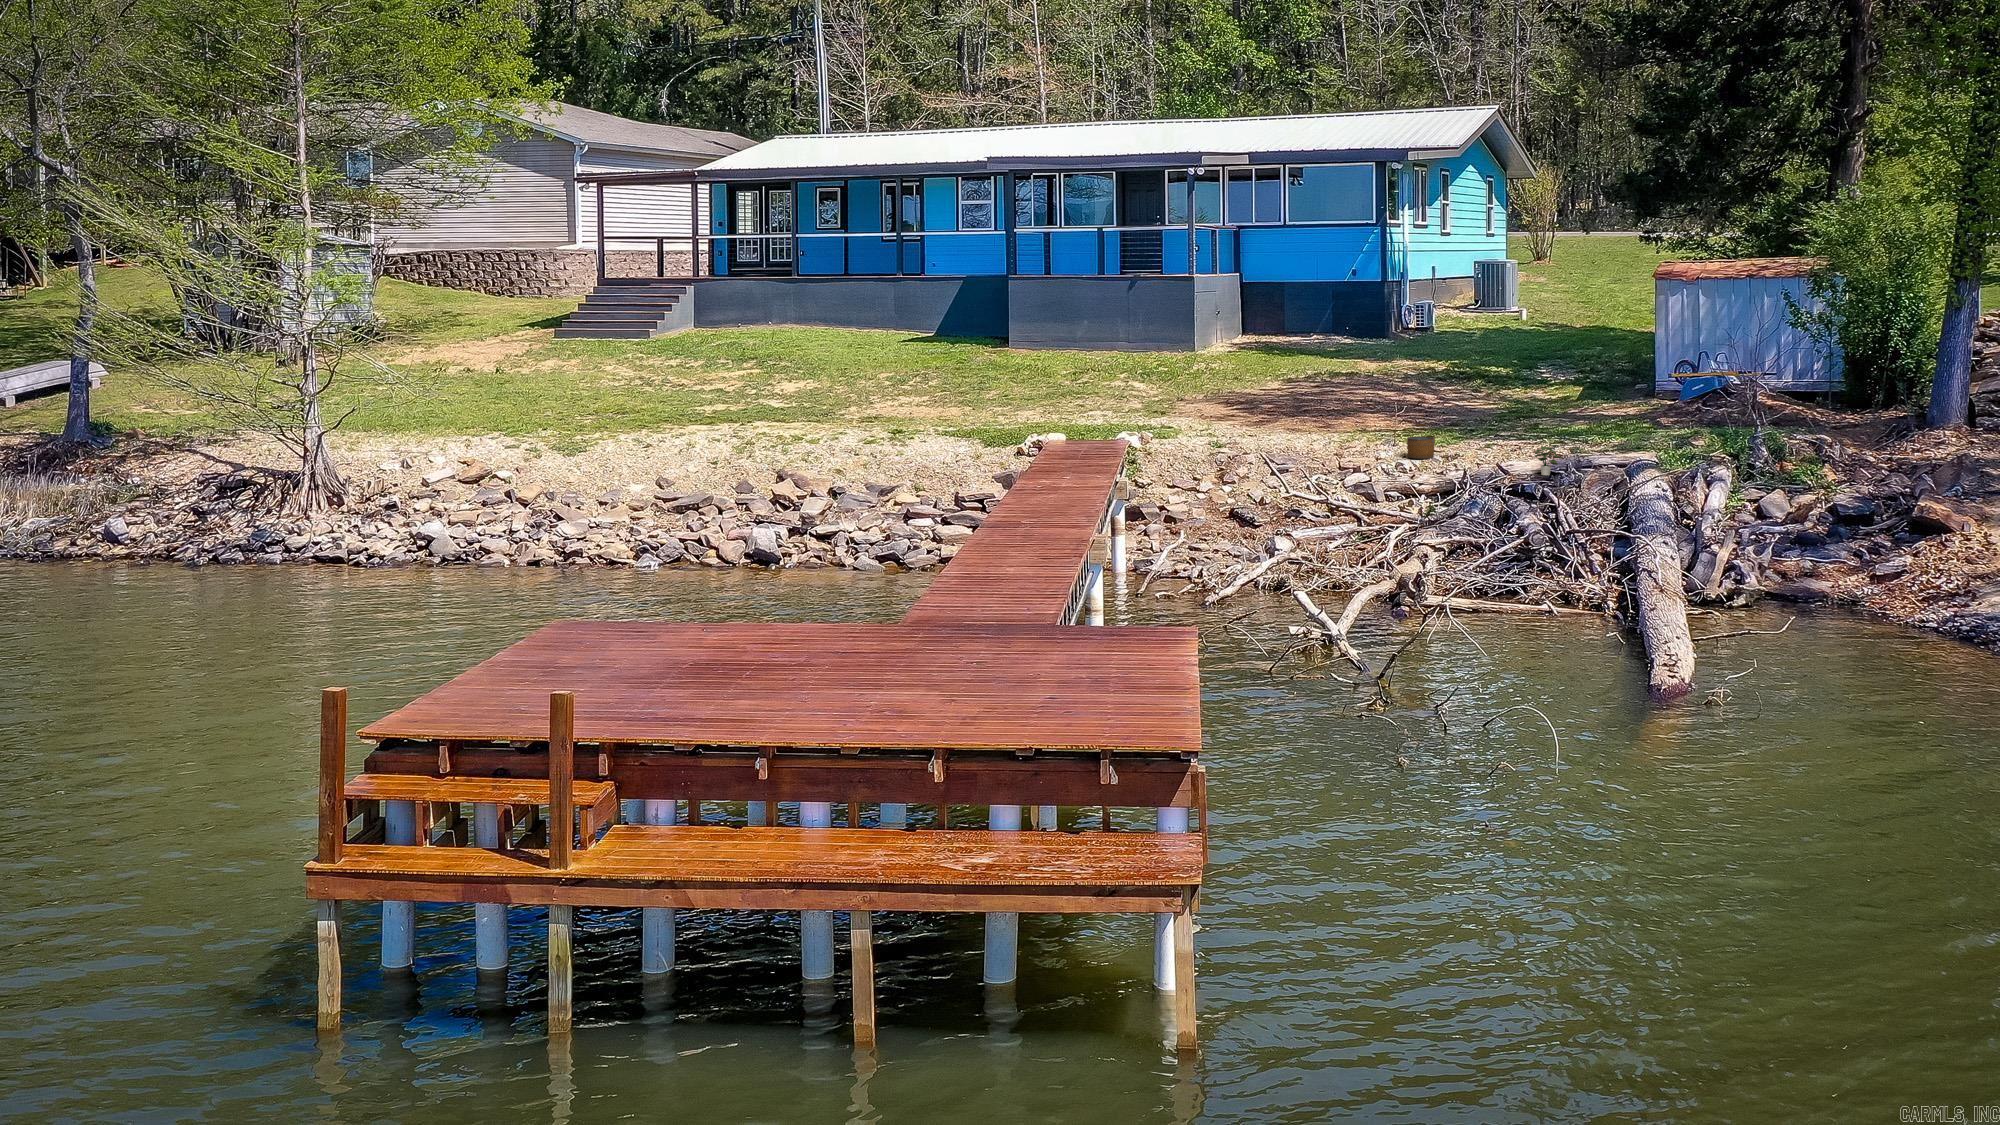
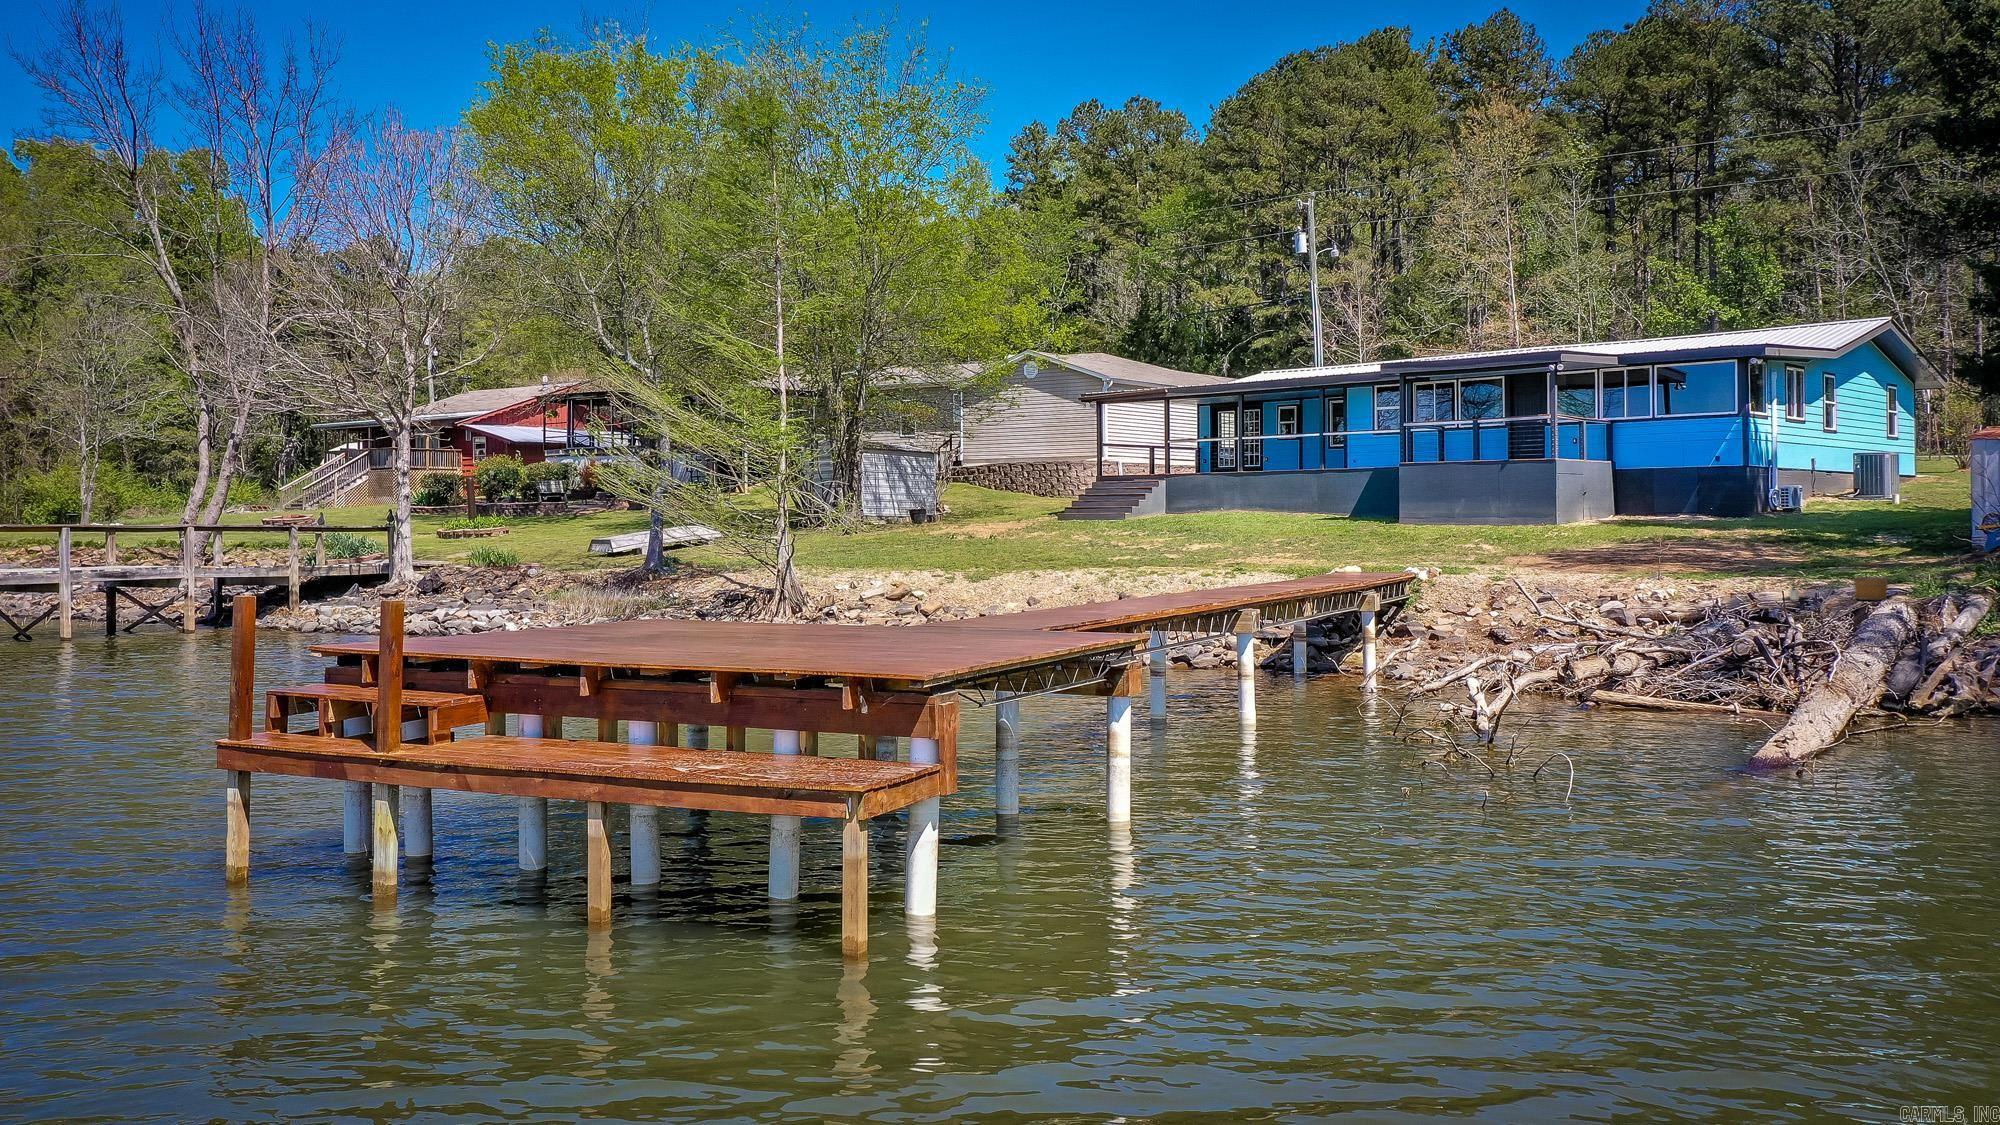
bucket: present [1407,424,1435,459] -> present [1854,563,1888,600]

